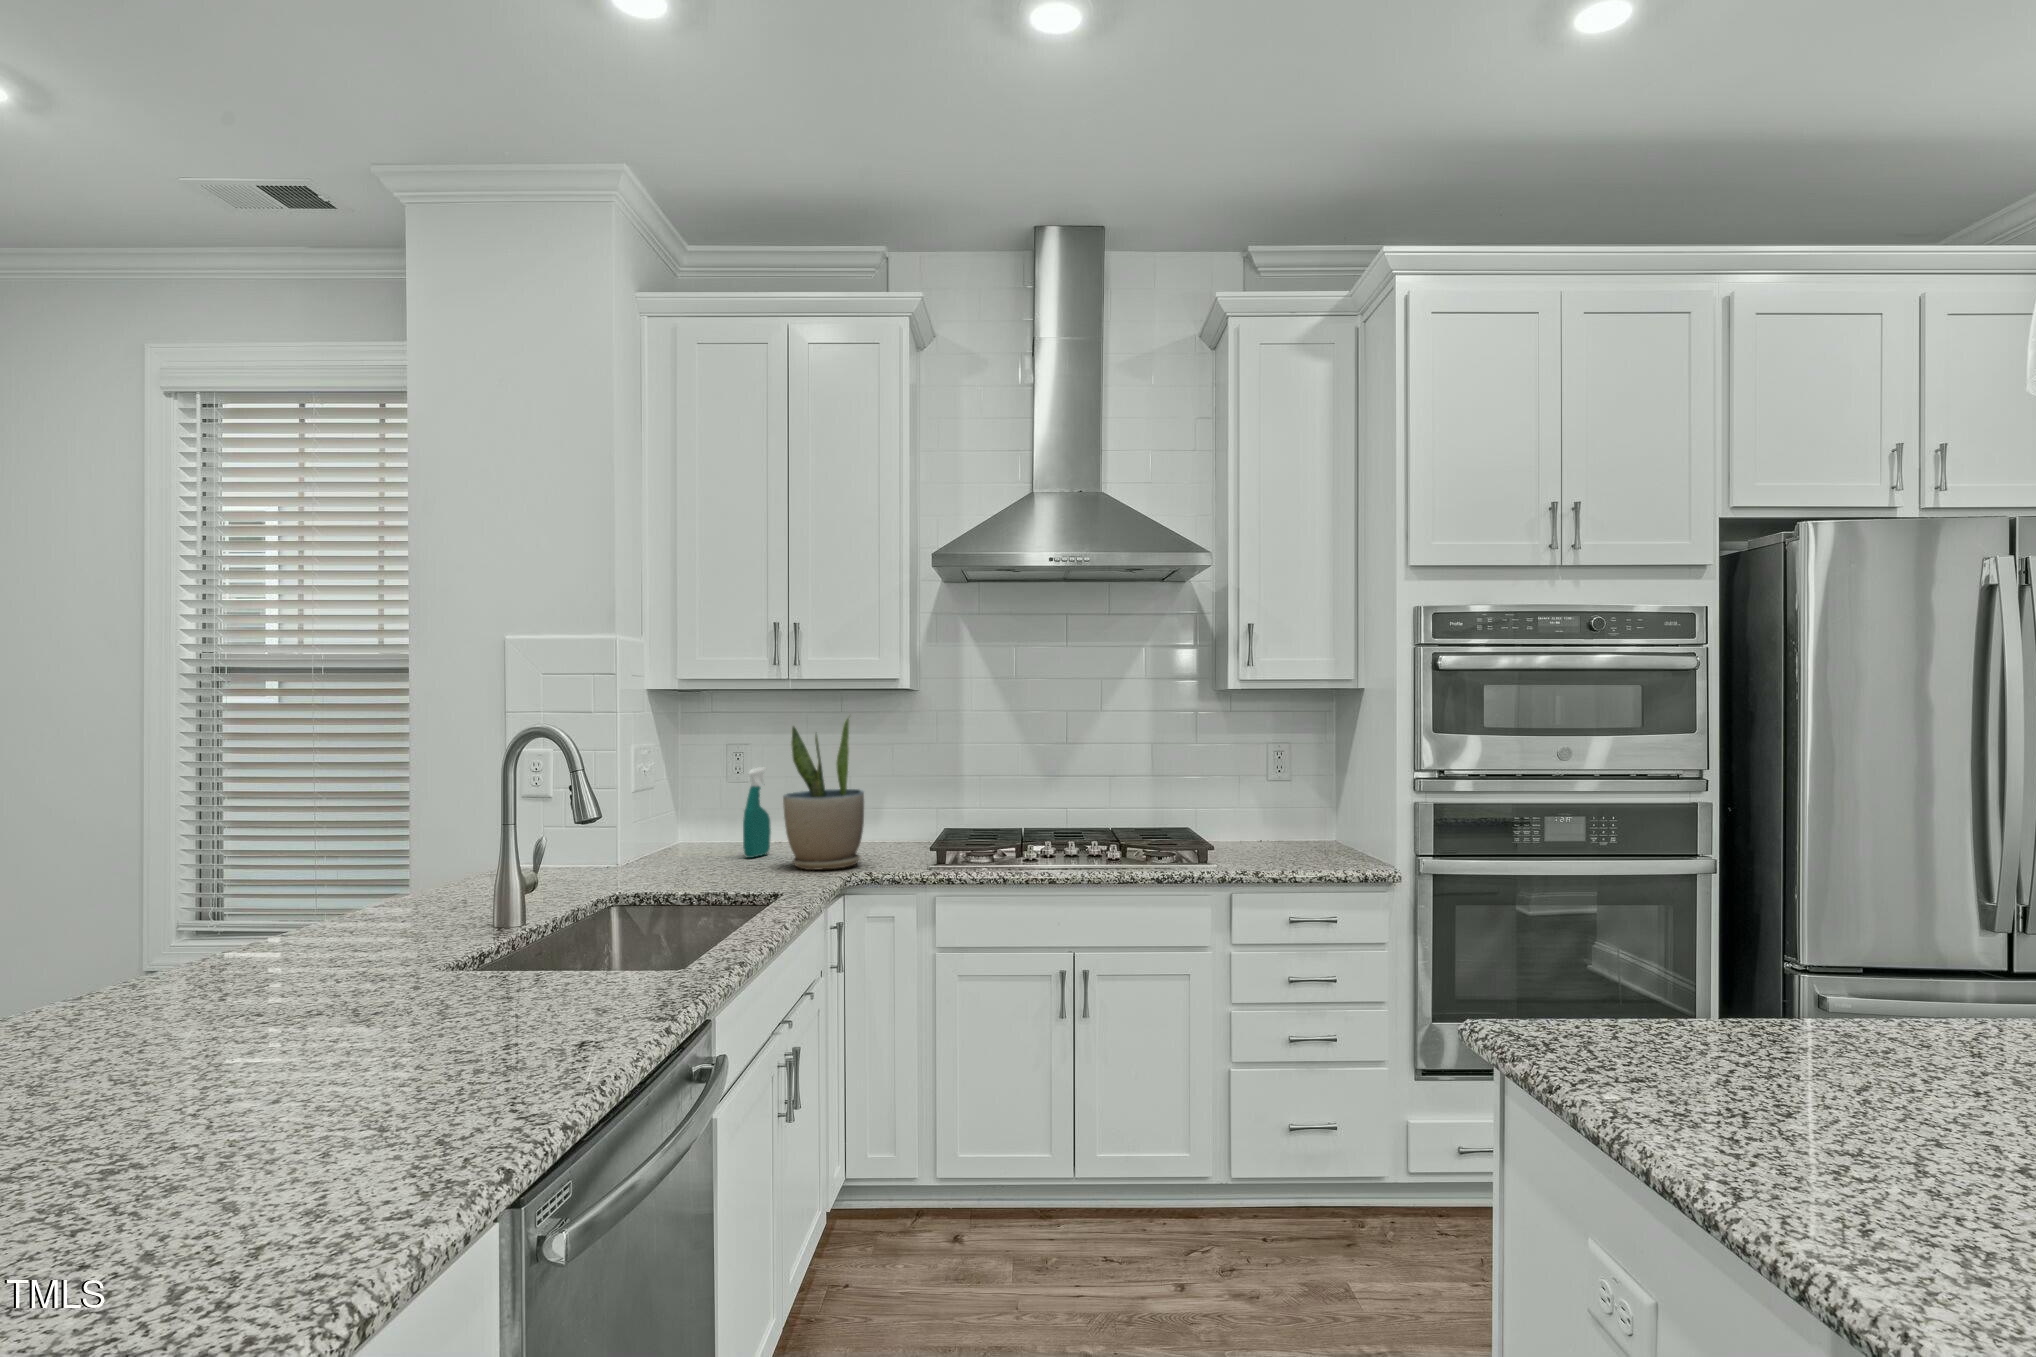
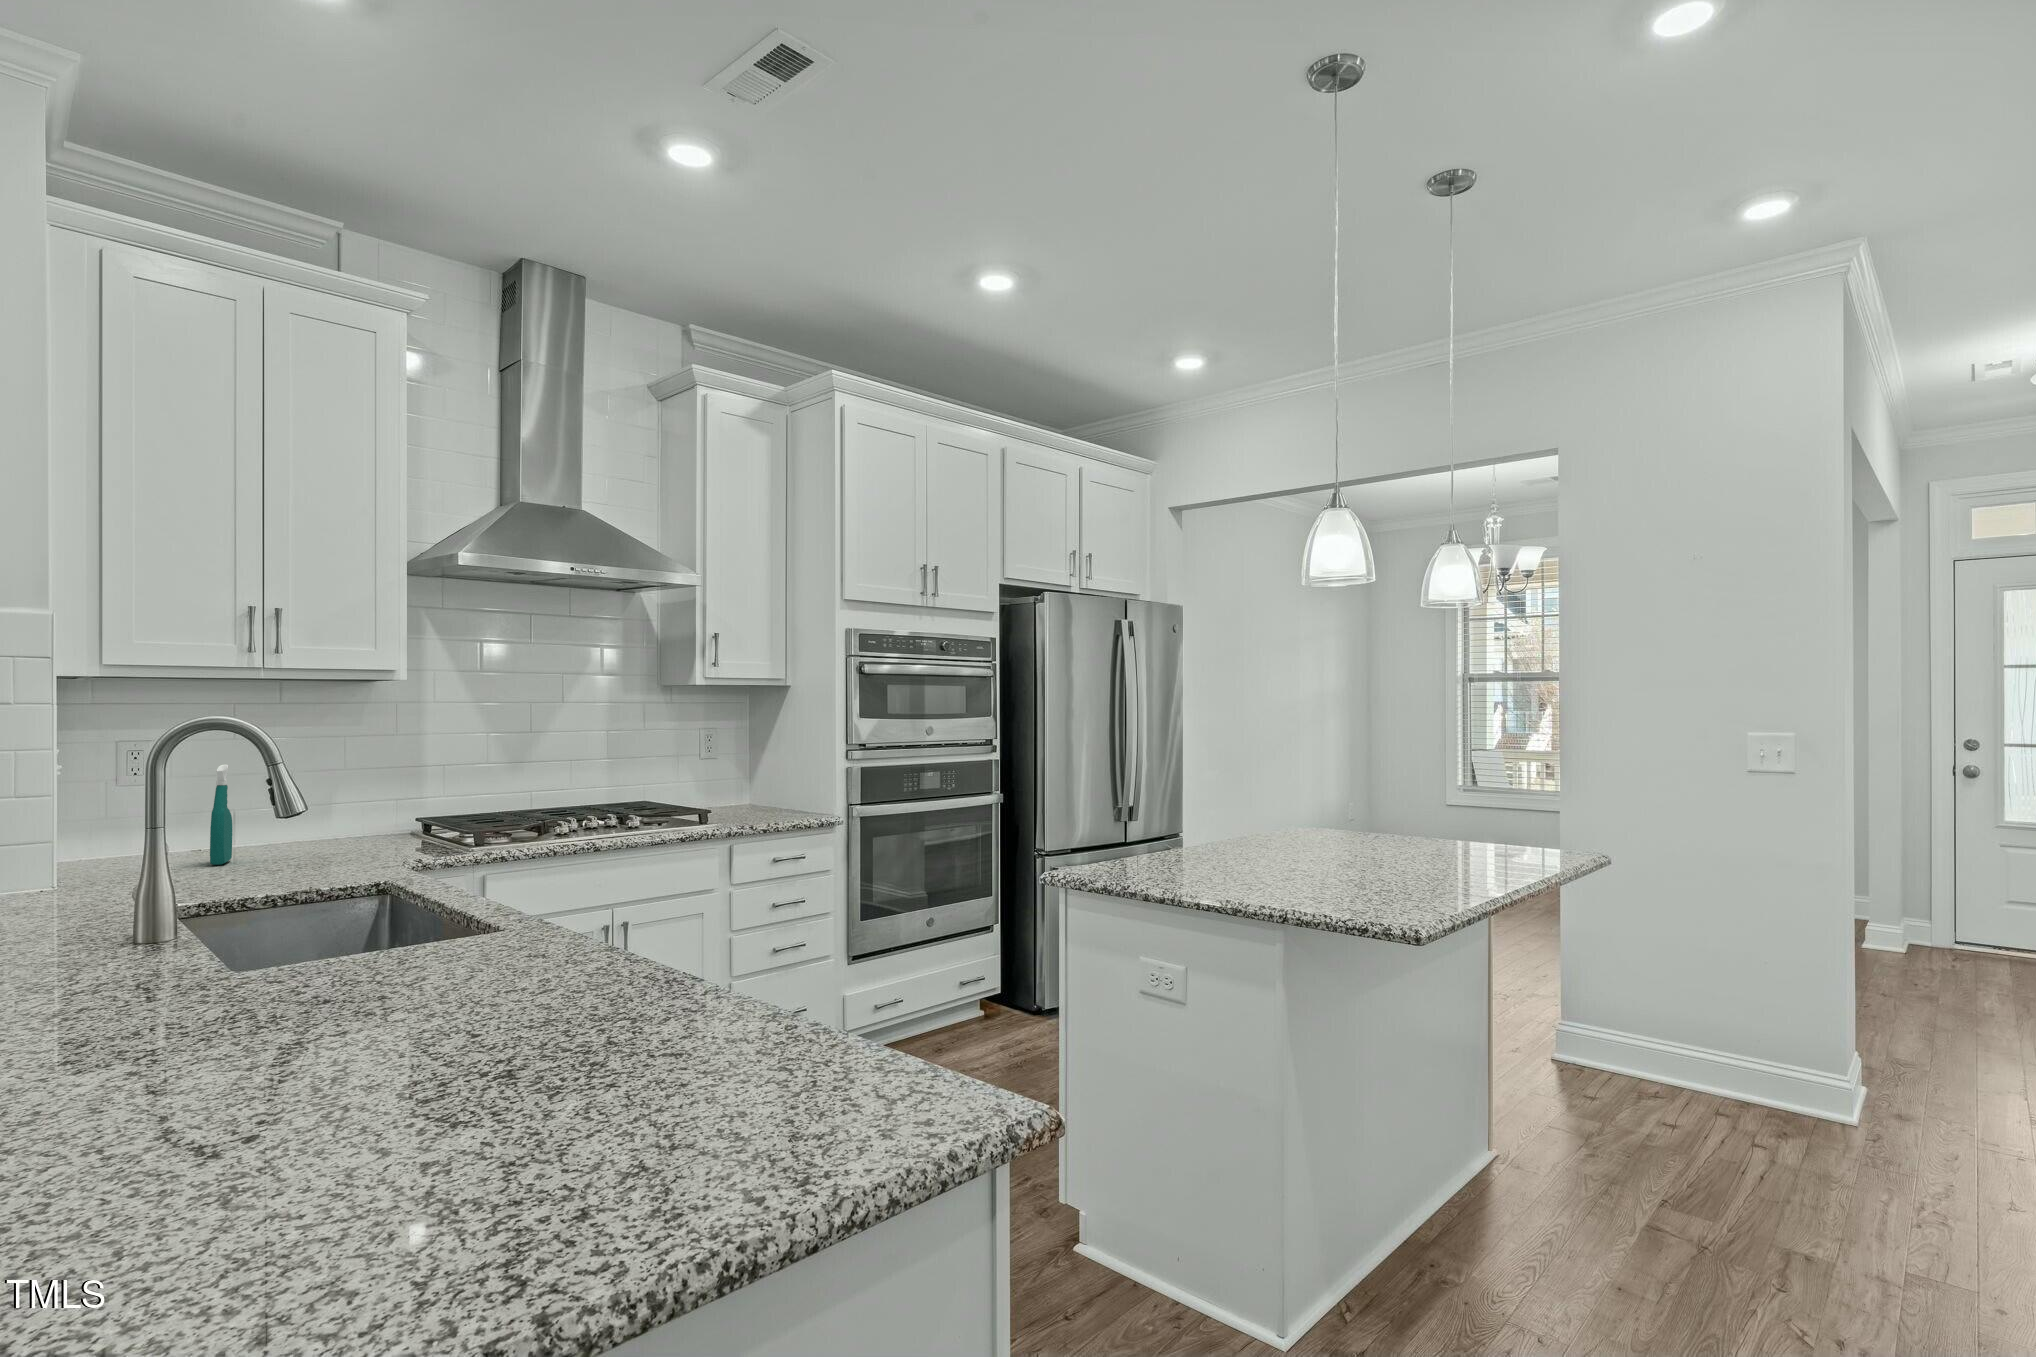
potted plant: present [783,718,864,870] -> none [296,704,393,865]

